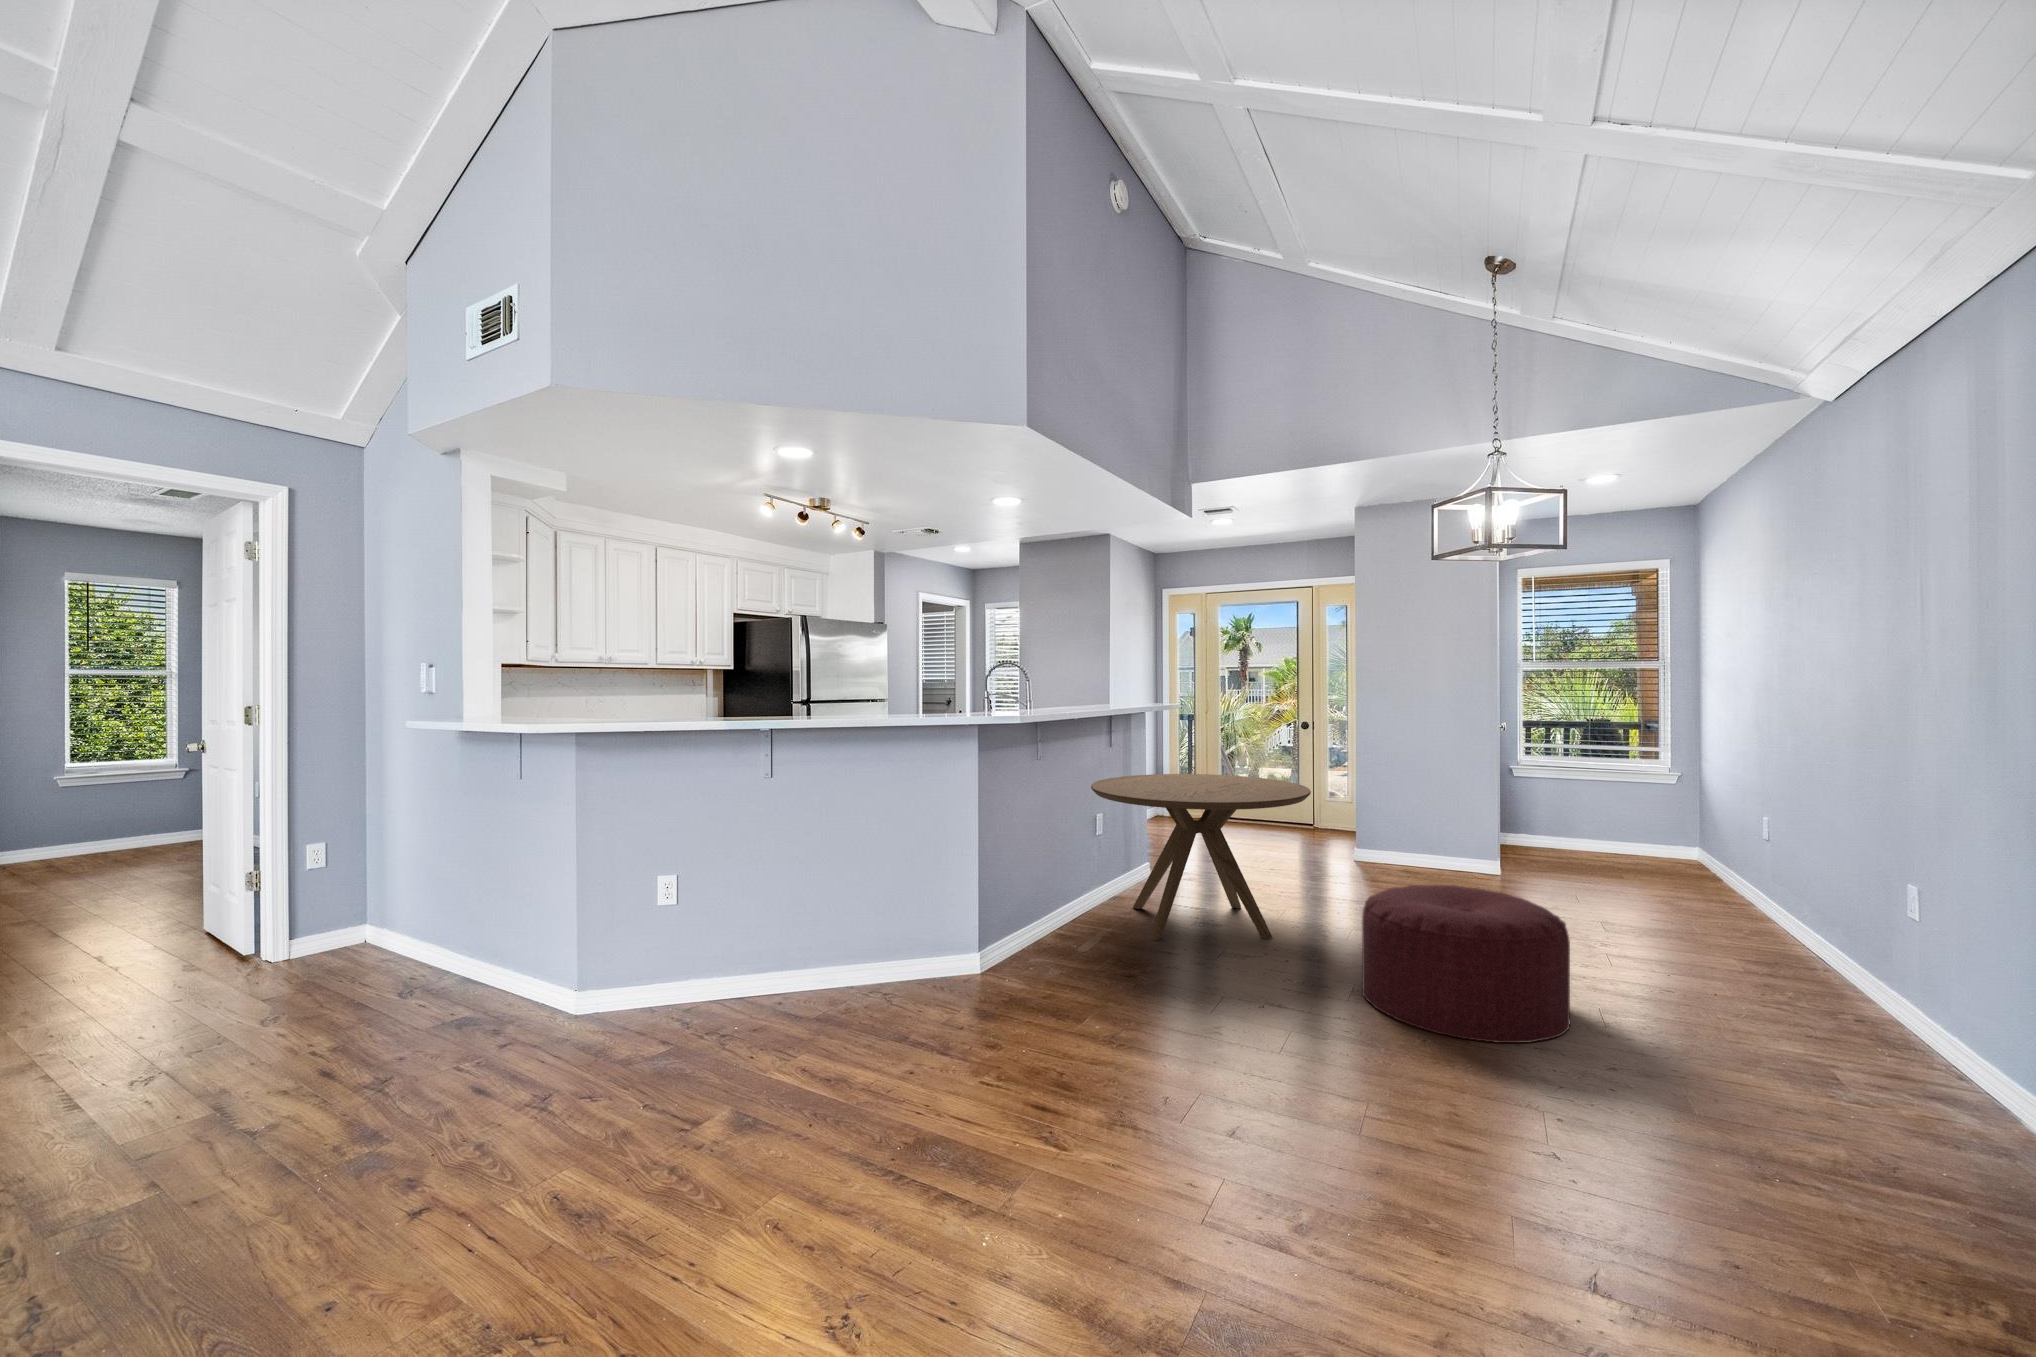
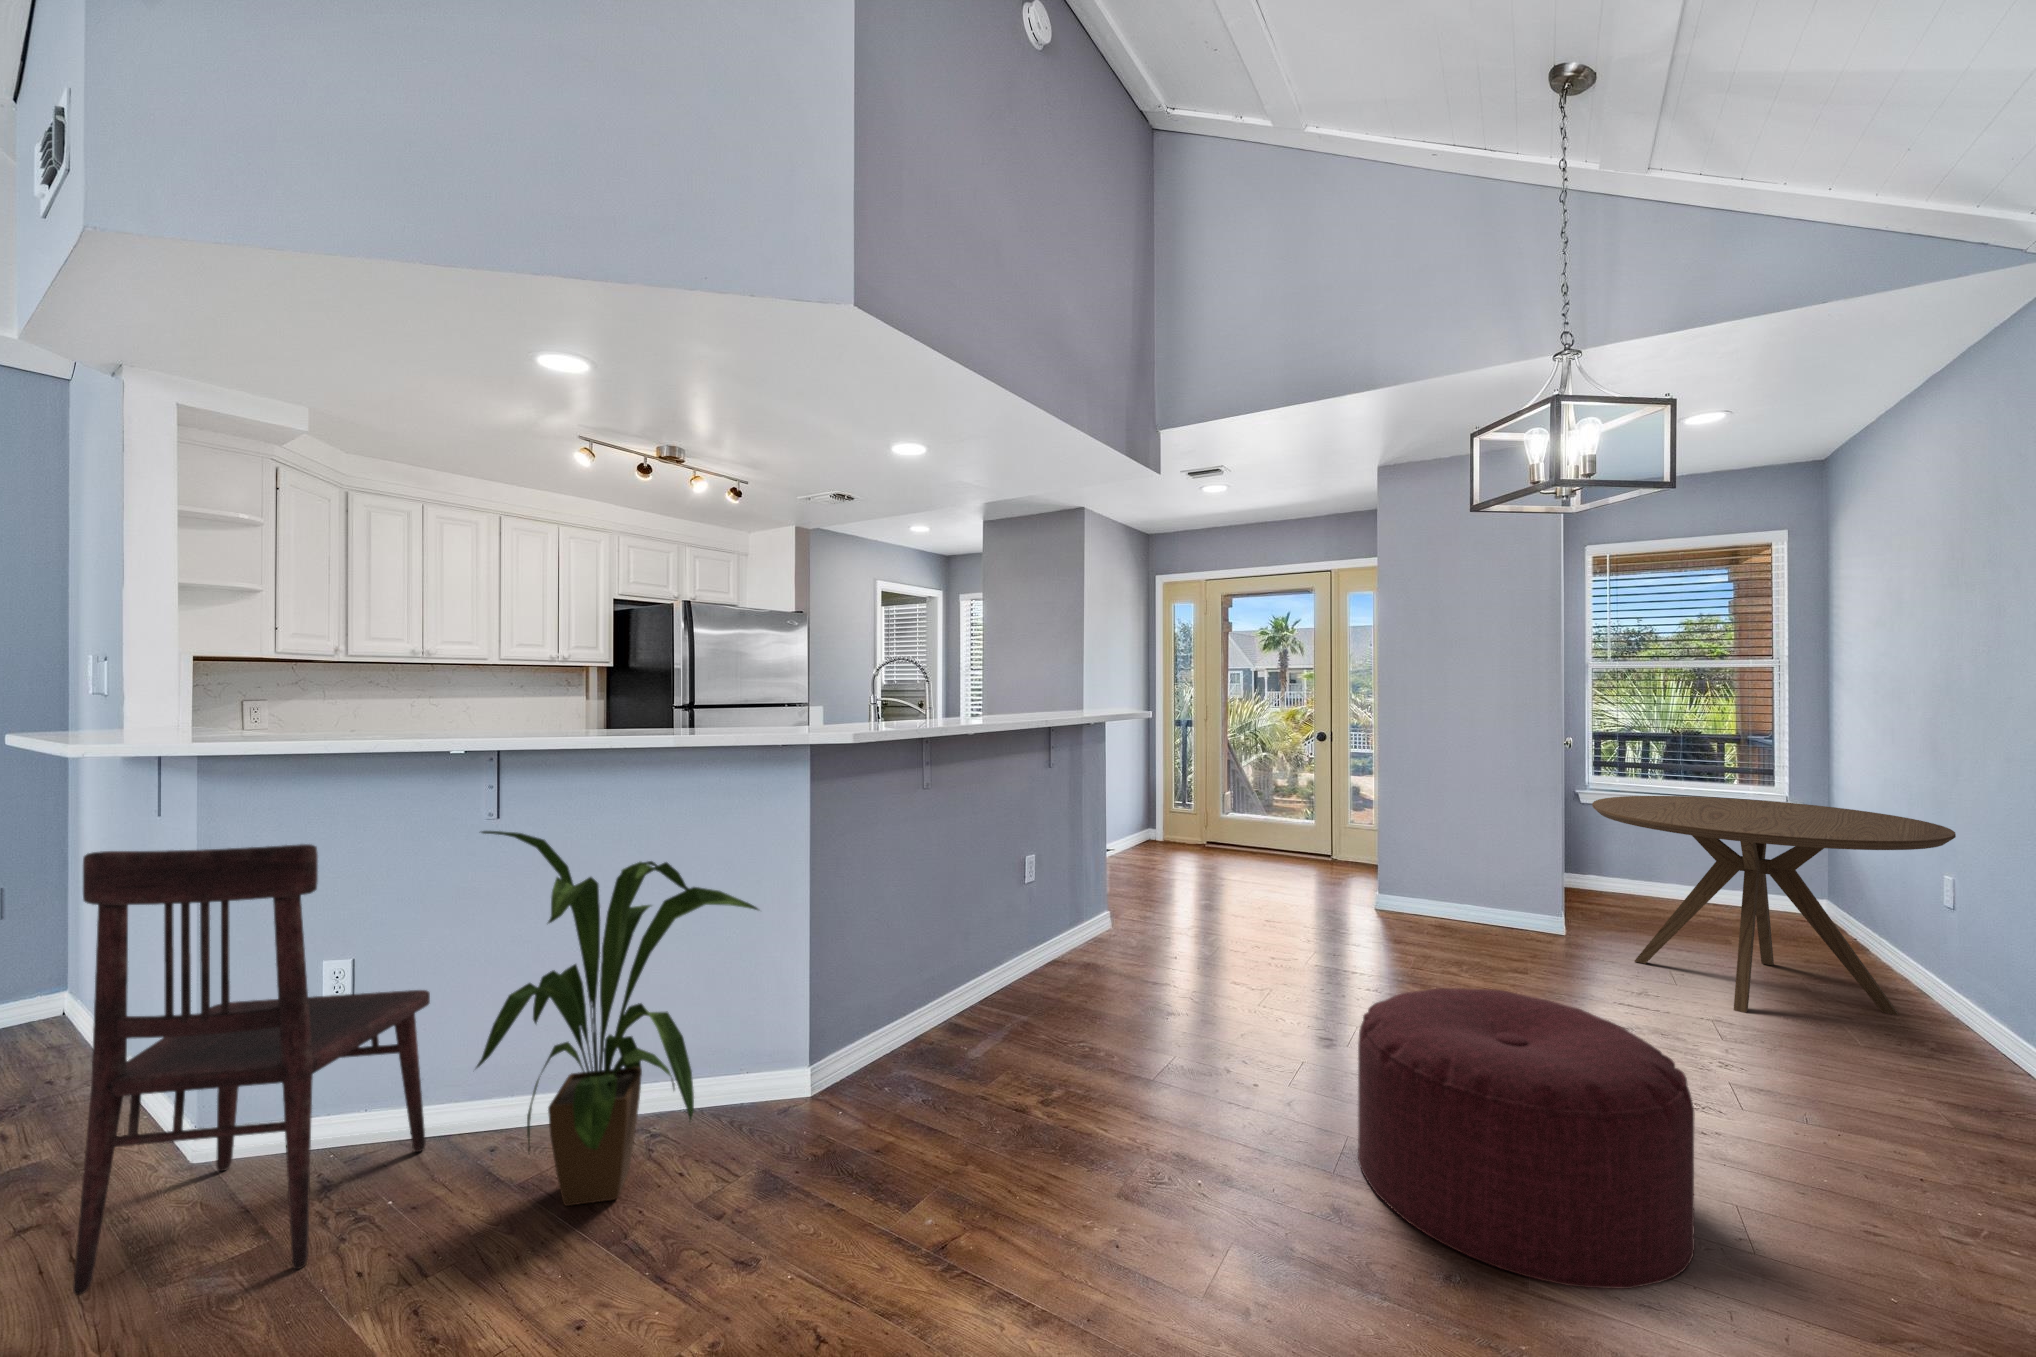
dining table: present [1091,774,1311,940] -> present [1592,796,1956,1015]
house plant: none [806,778,963,1027] -> present [476,831,759,1206]
dining chair: none [575,787,735,1071] -> present [73,844,430,1295]

